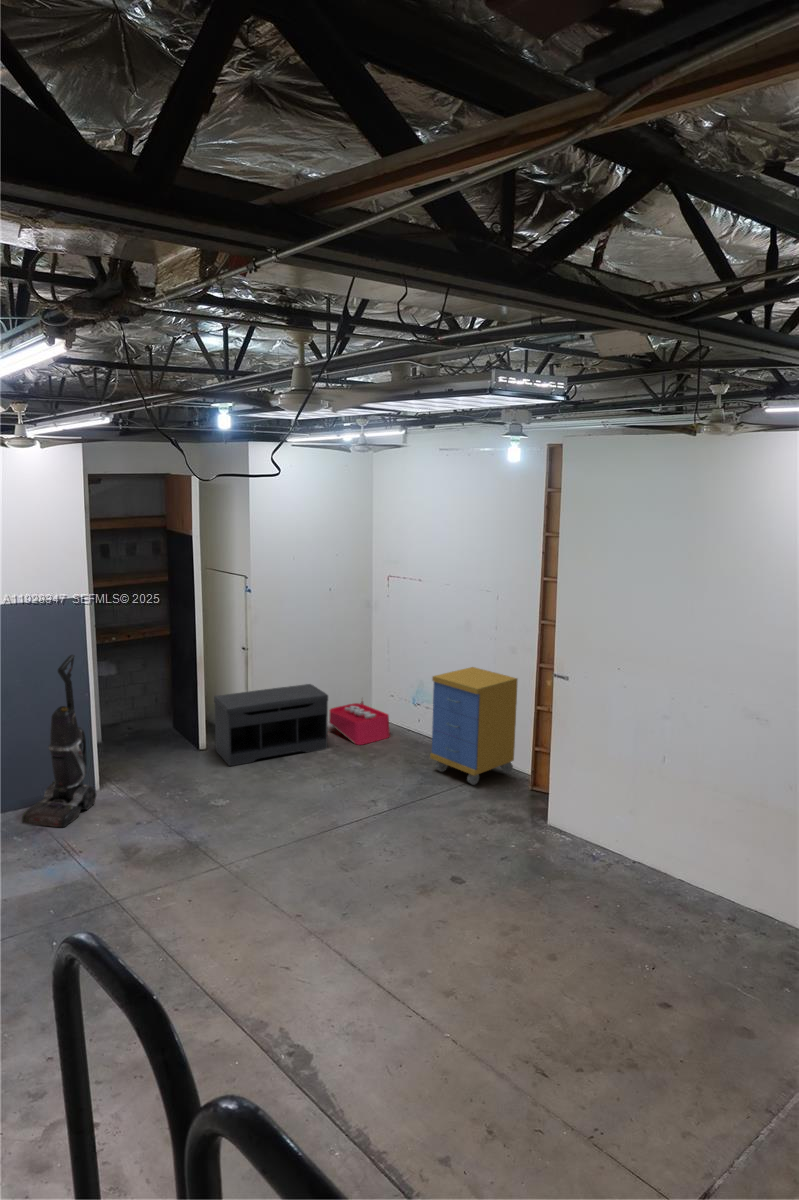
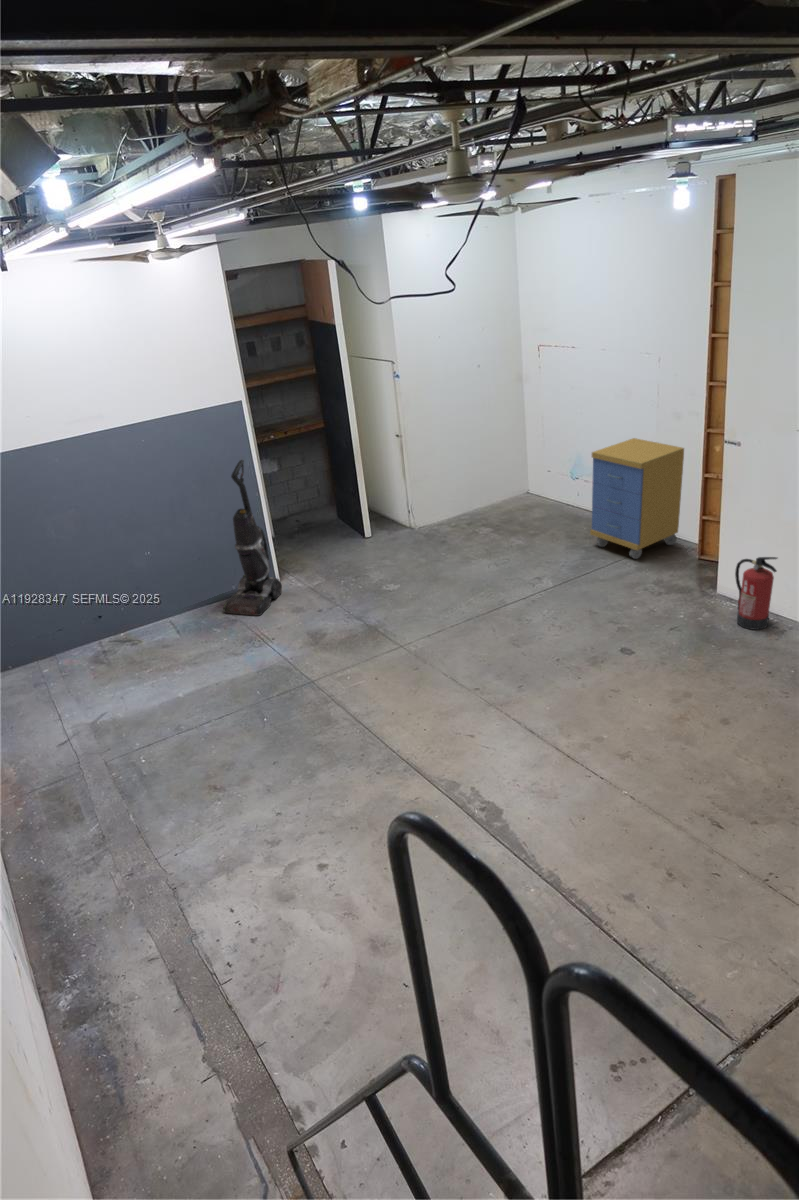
bench: present [214,684,328,766] -> none [373,467,486,552]
storage bin: present [329,699,390,745] -> none [485,475,546,524]
fire extinguisher: none [564,783,601,858] -> present [735,557,777,630]

